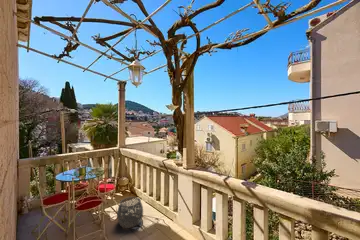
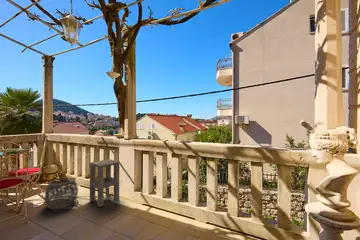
side table: none [152,183,179,233] -> present [90,159,119,207]

